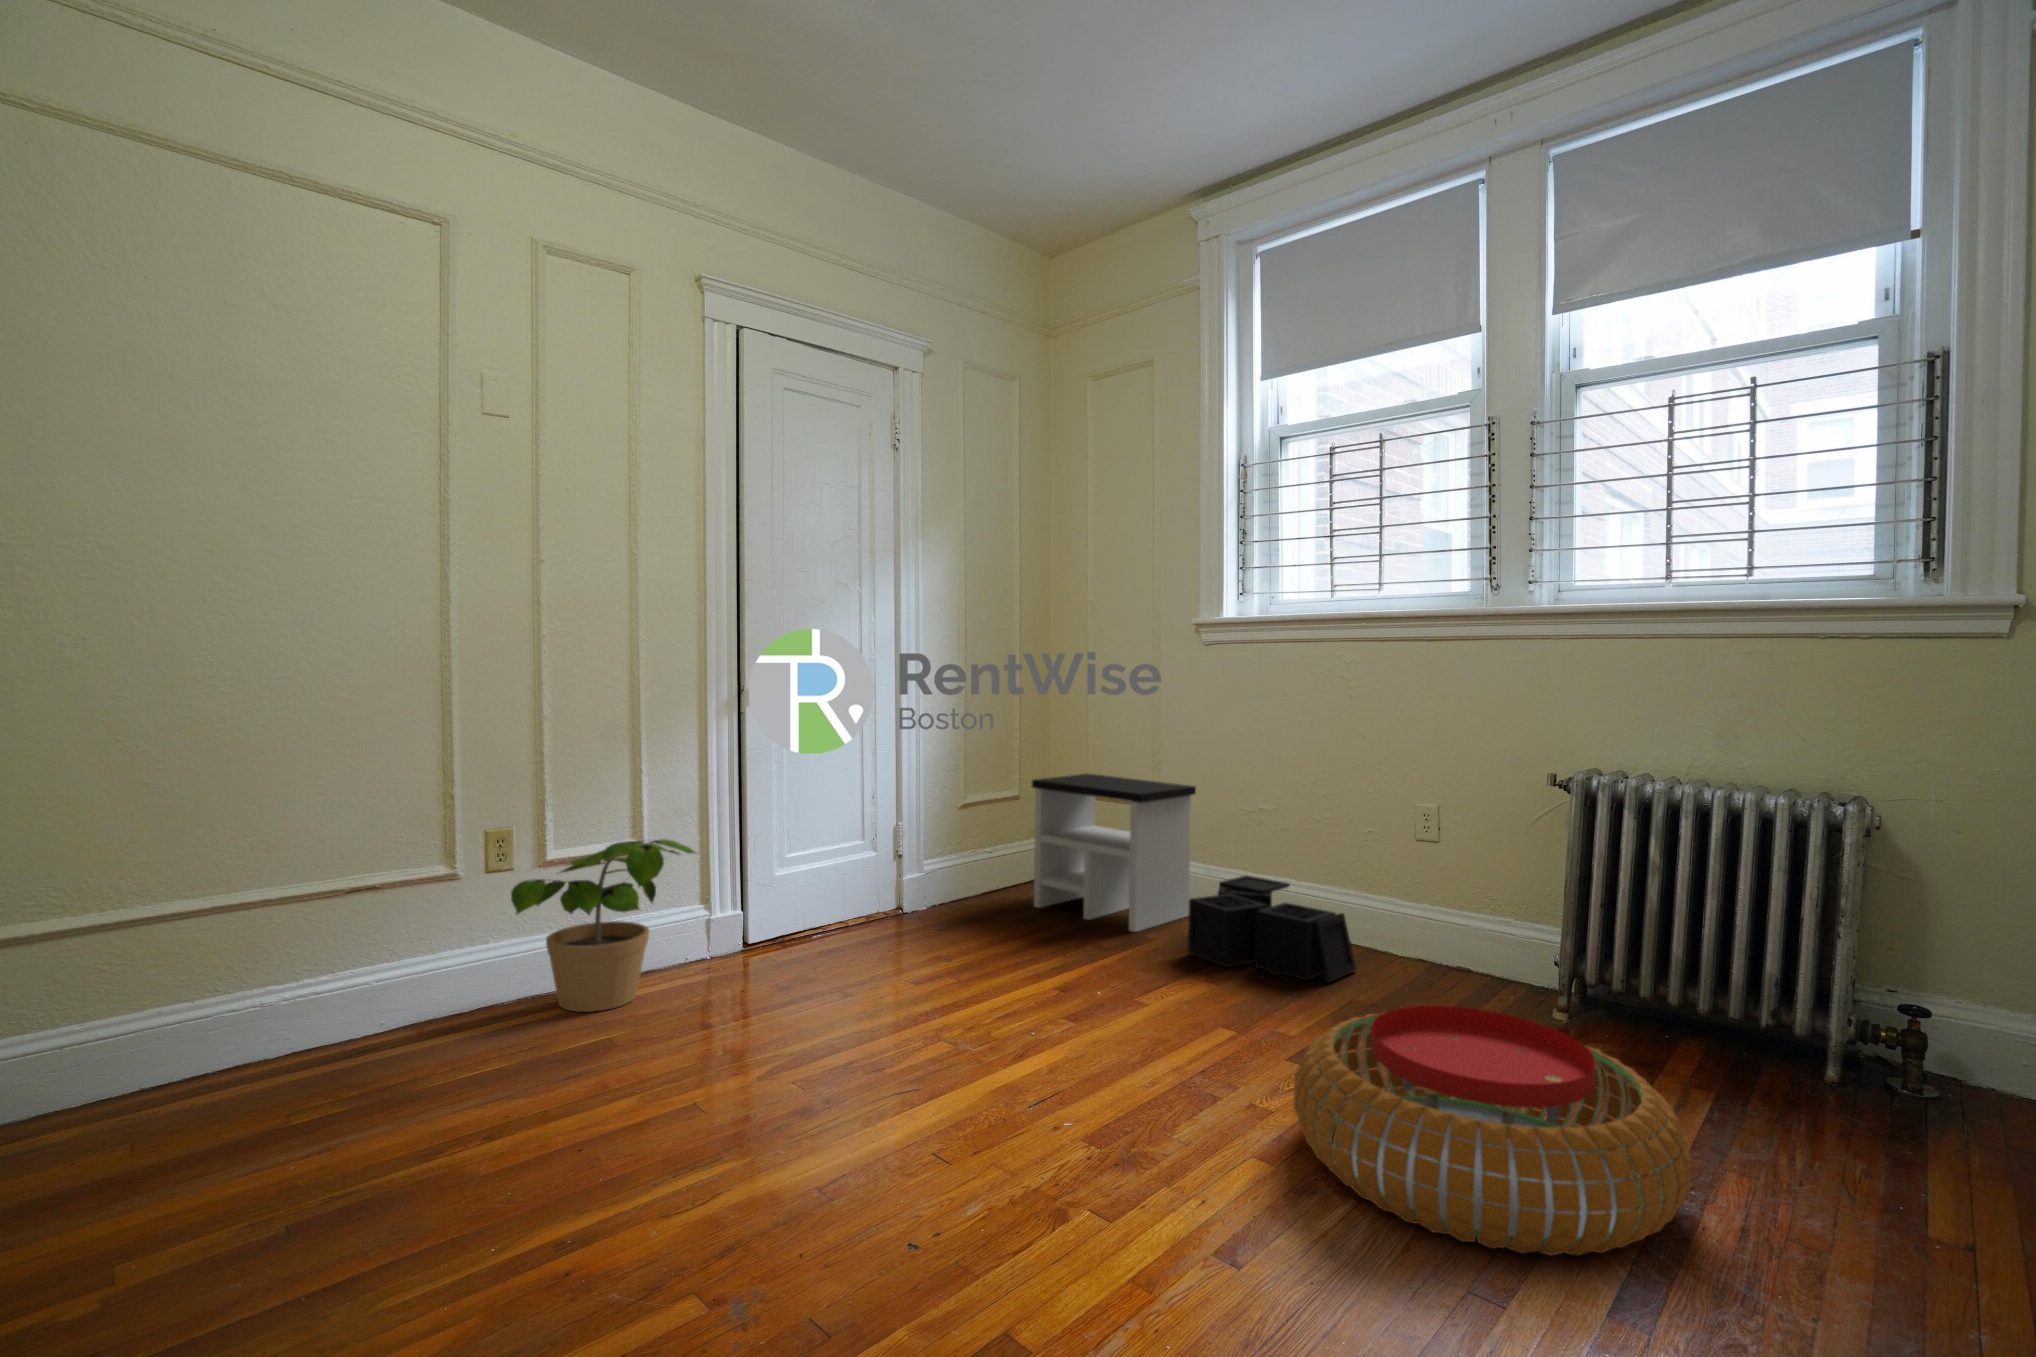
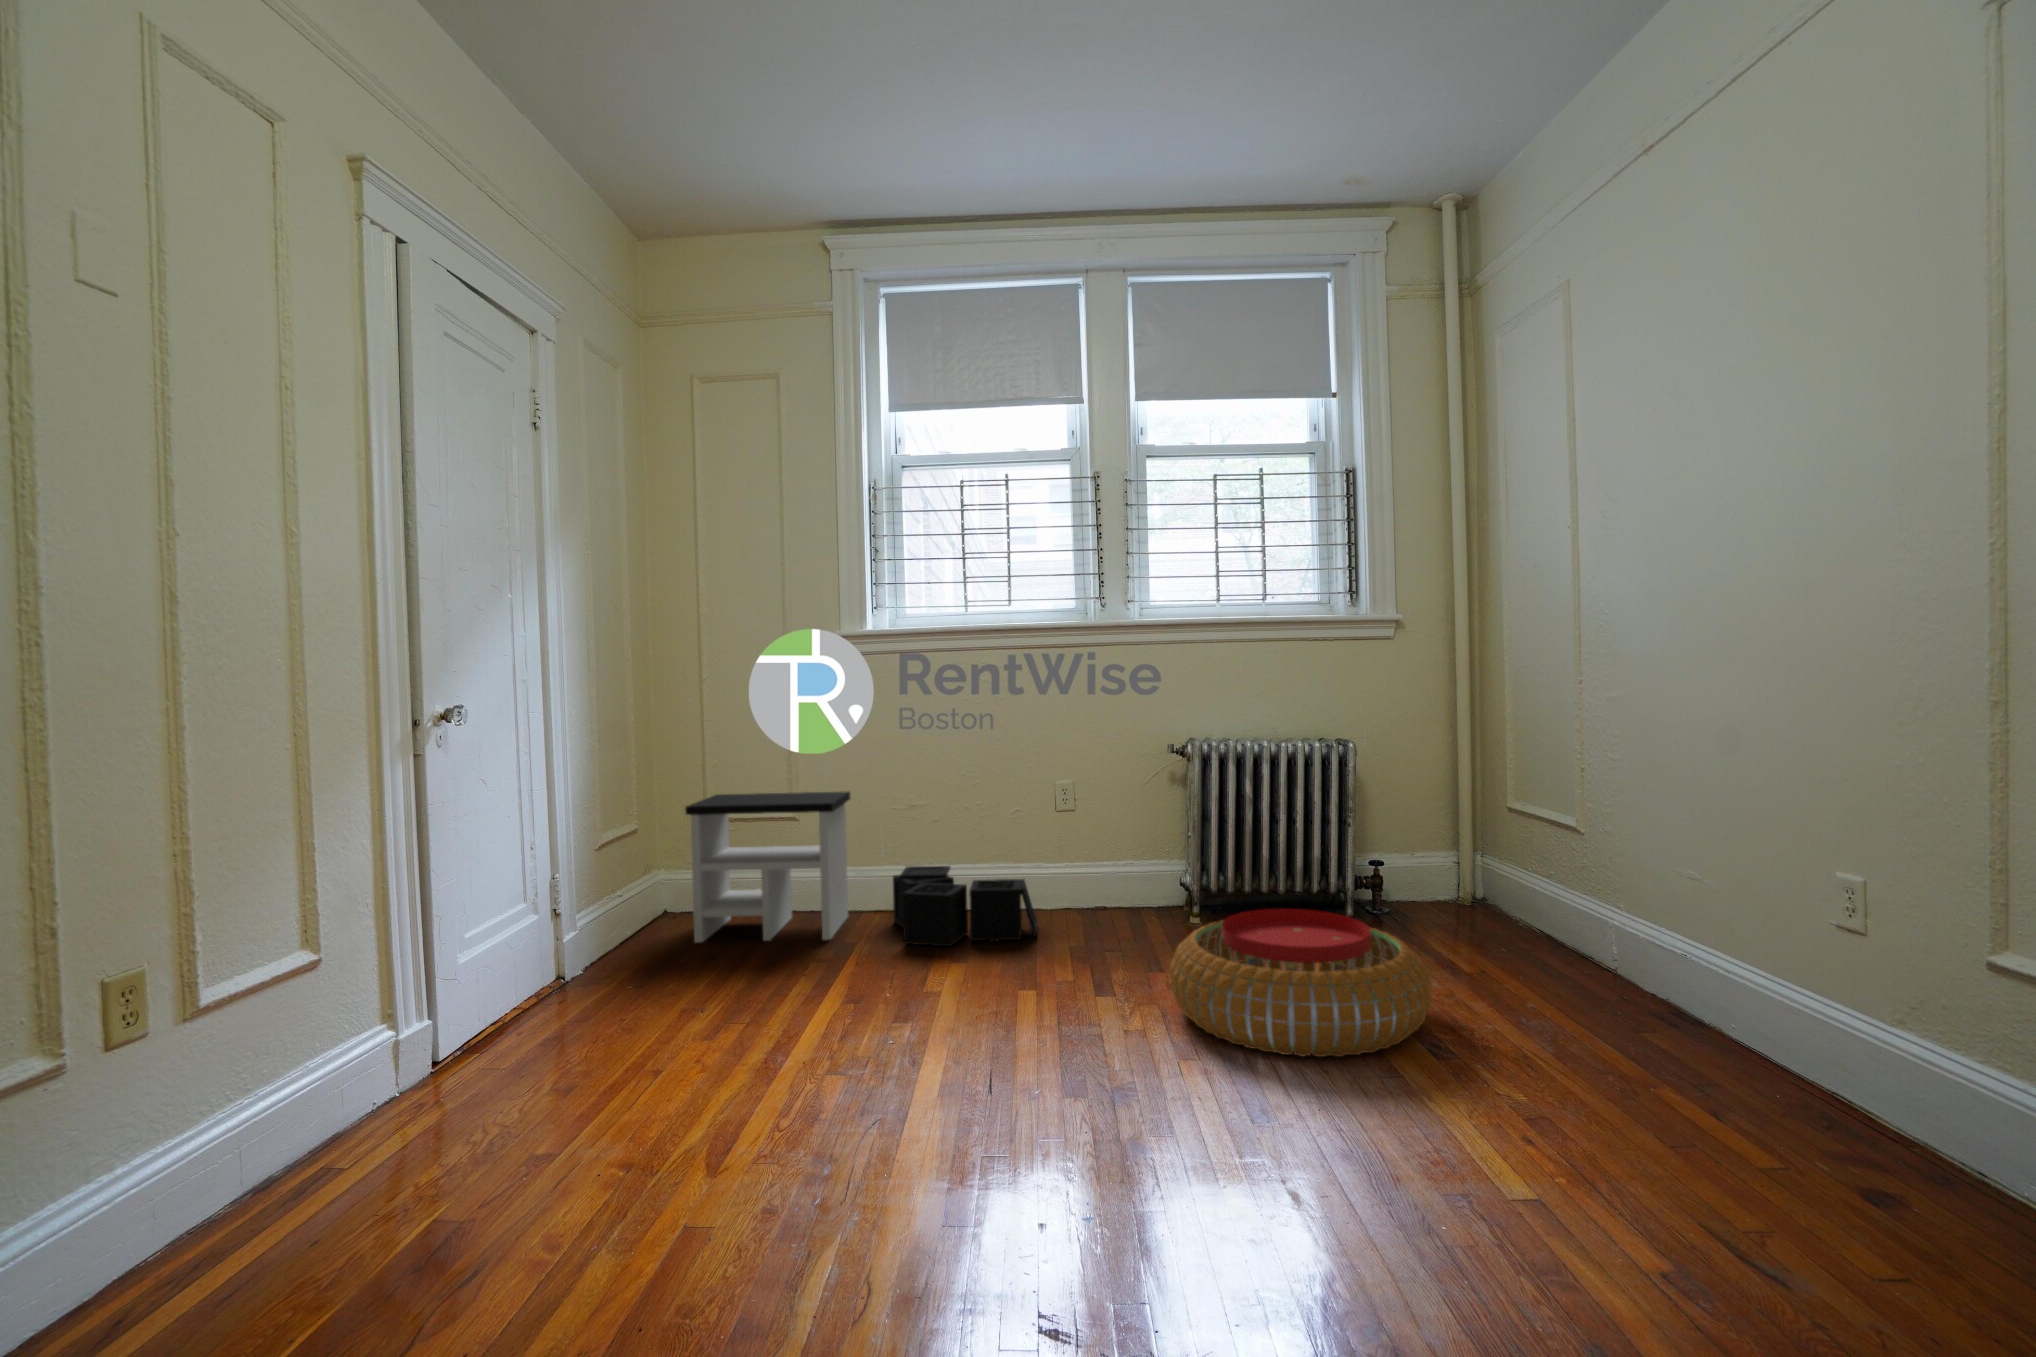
potted plant: present [511,839,695,1012] -> none [243,927,539,1214]

